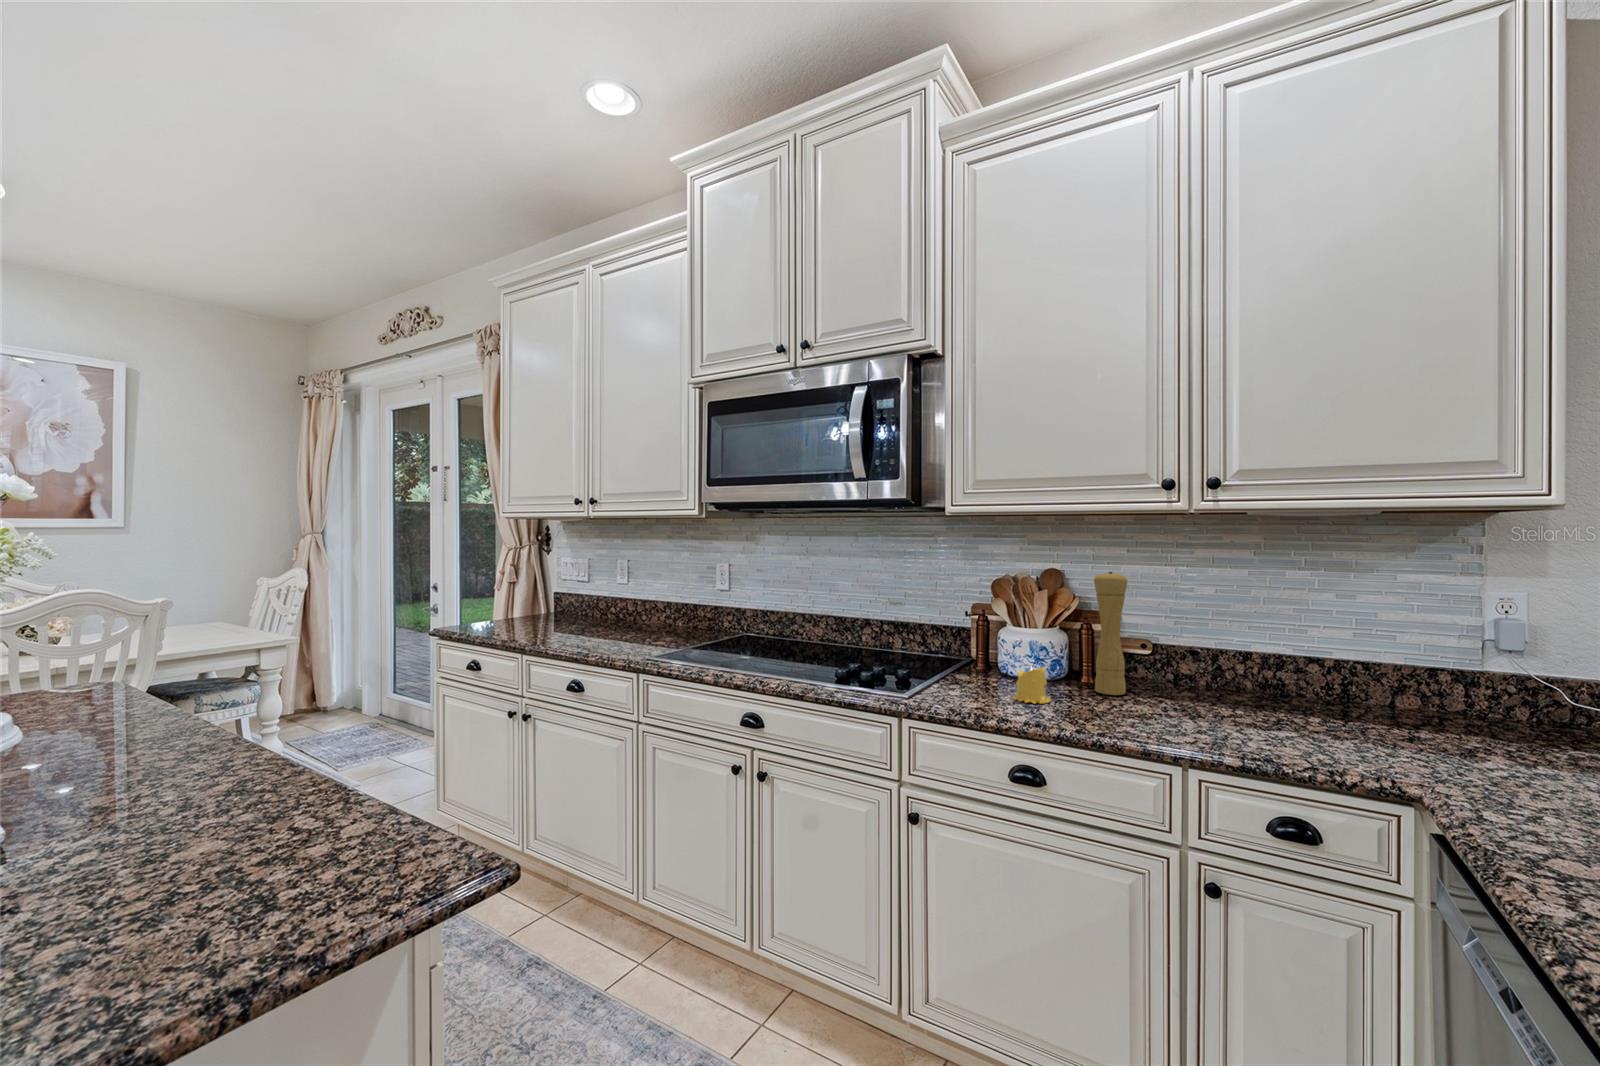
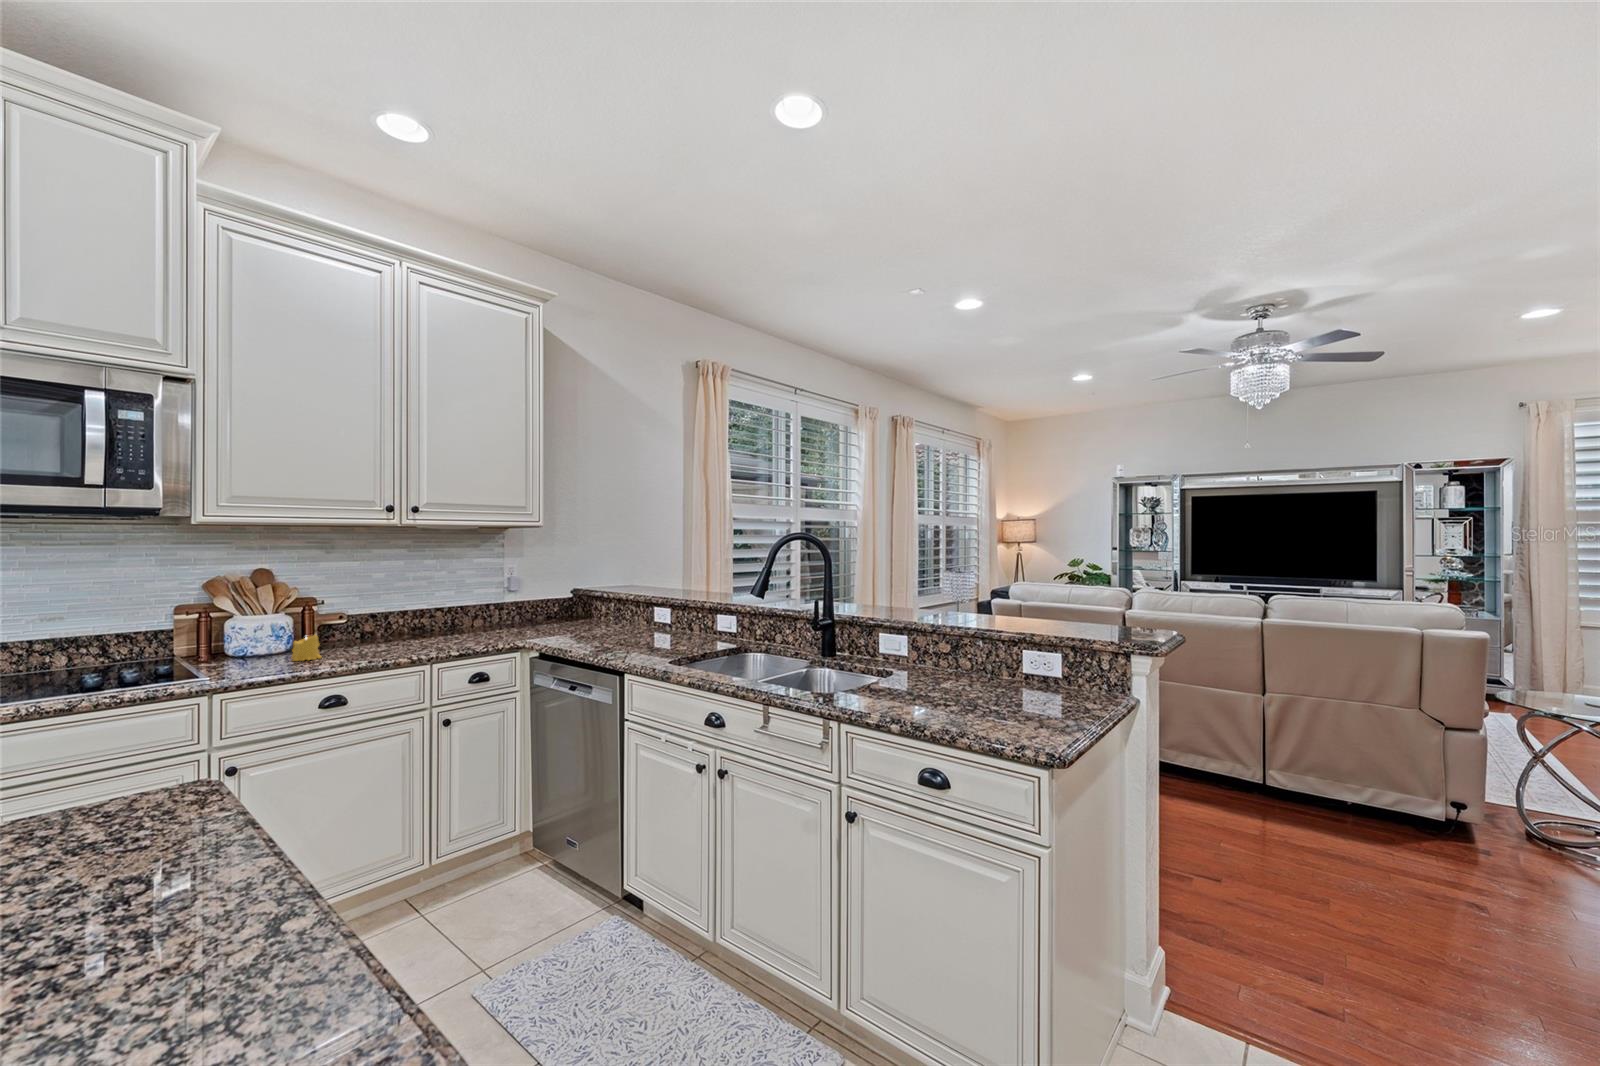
pepper mill: present [1094,572,1127,695] -> none [329,566,354,649]

